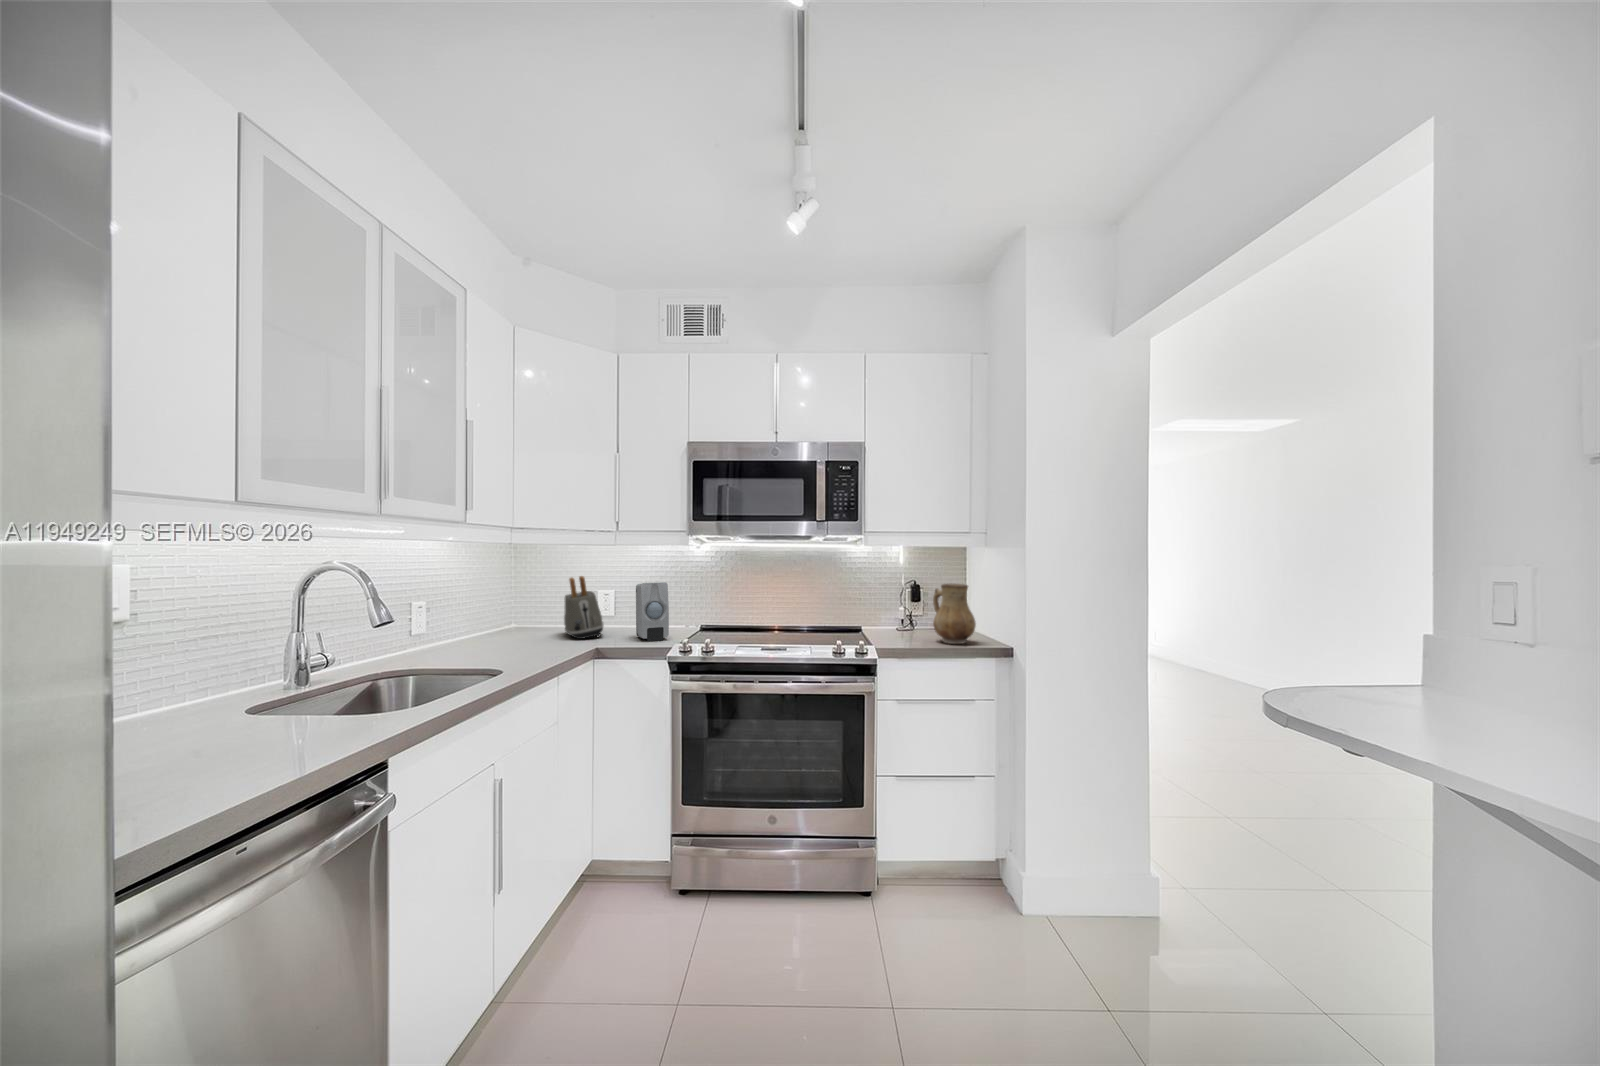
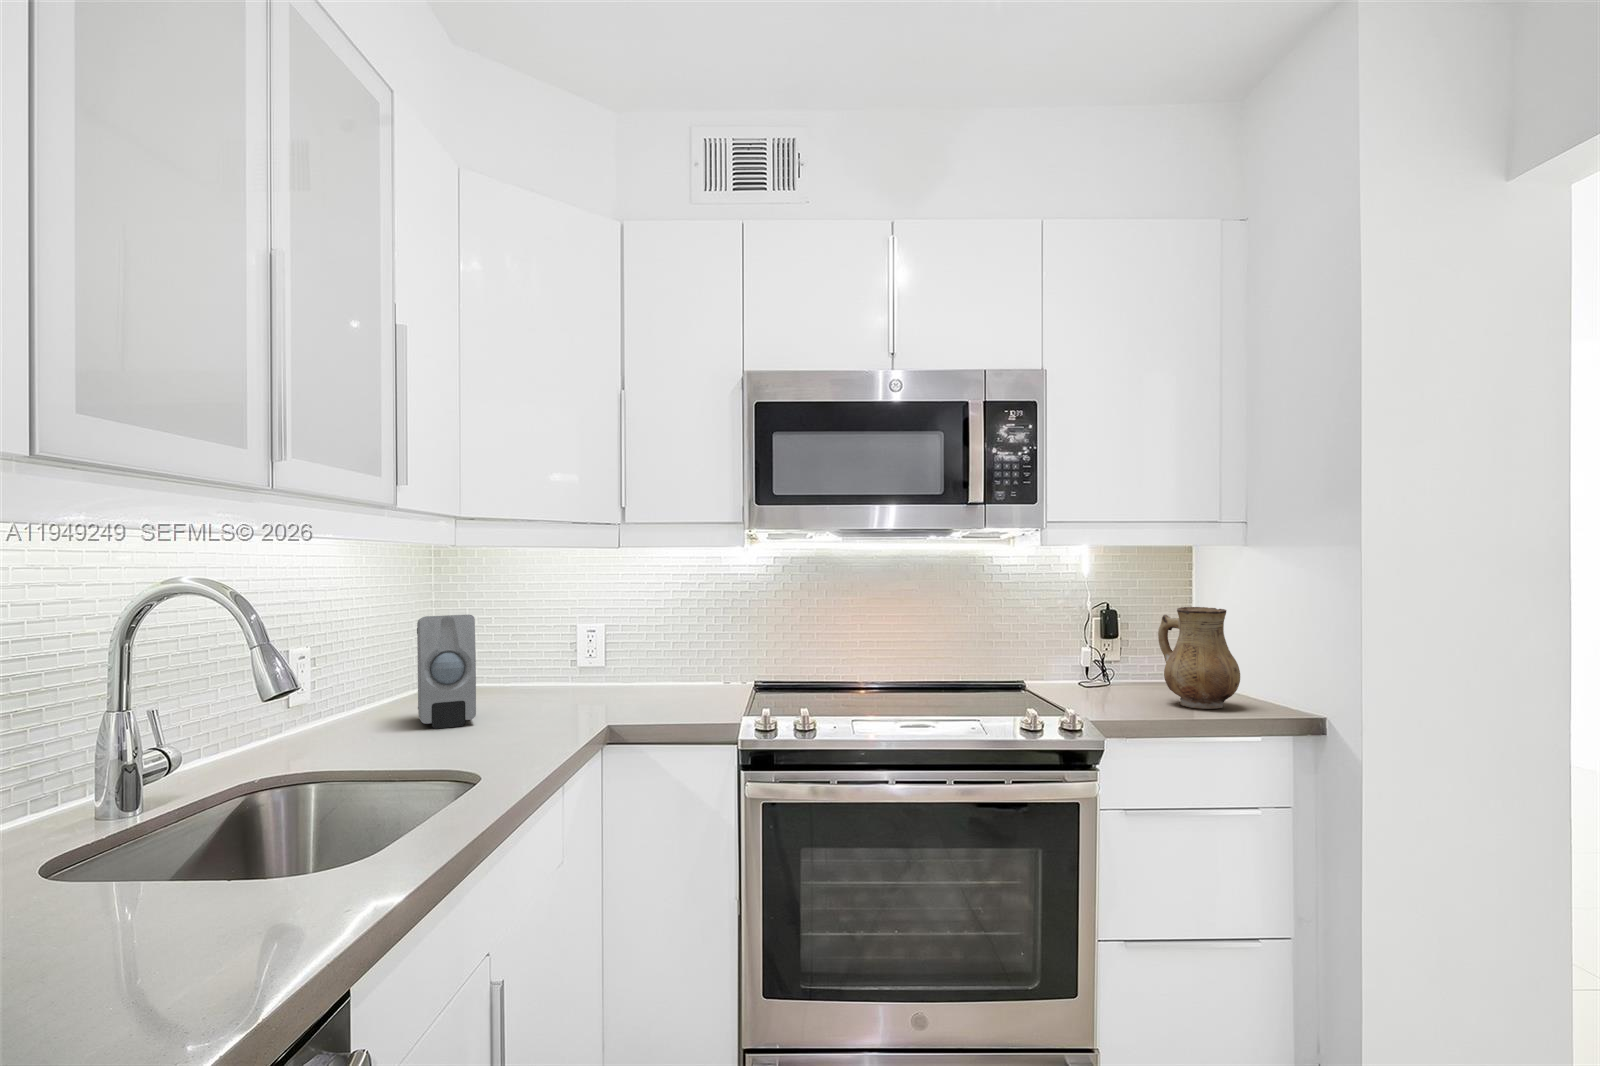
toaster: present [564,576,604,639] -> none [530,599,603,708]
soap dispenser: present [636,582,669,641] -> present [417,615,476,729]

